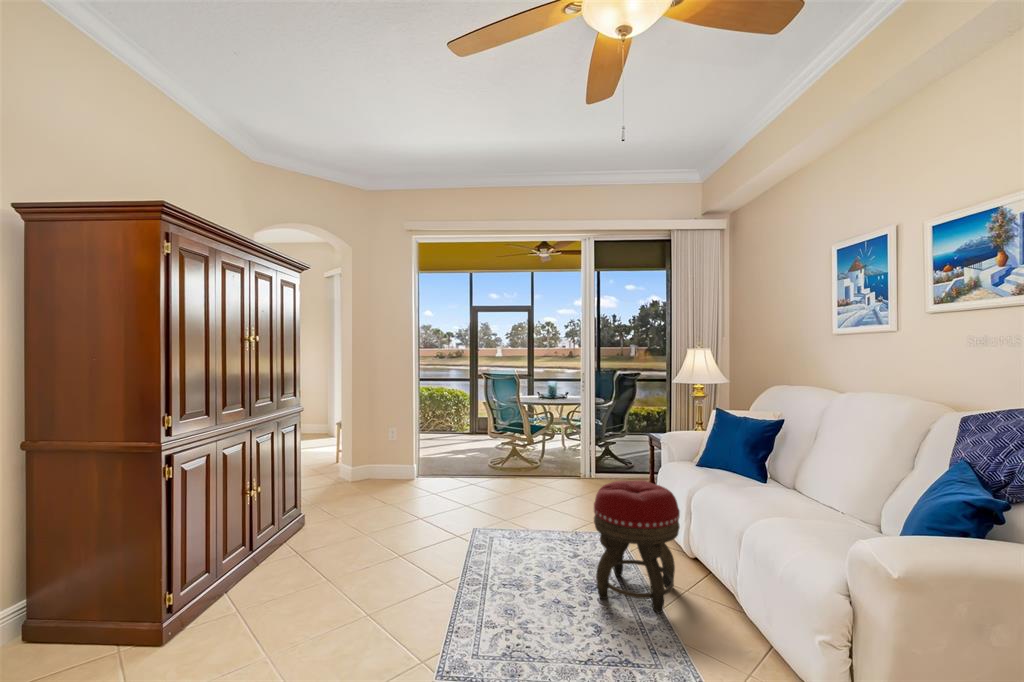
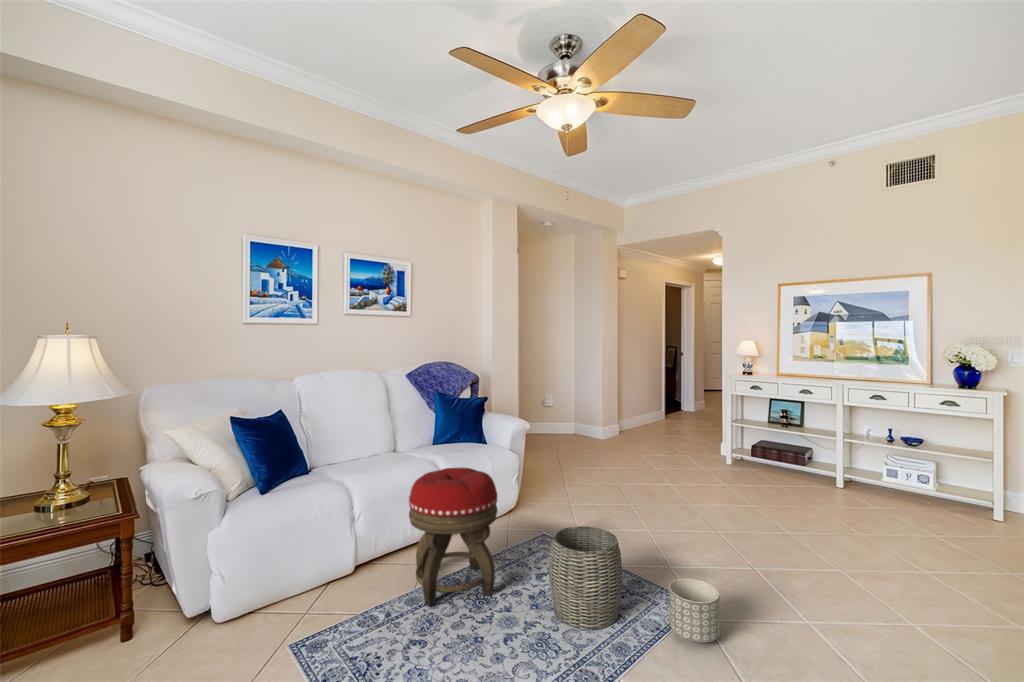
woven basket: none [488,541,556,639] -> present [549,526,622,630]
planter: none [404,589,448,648] -> present [669,578,720,642]

